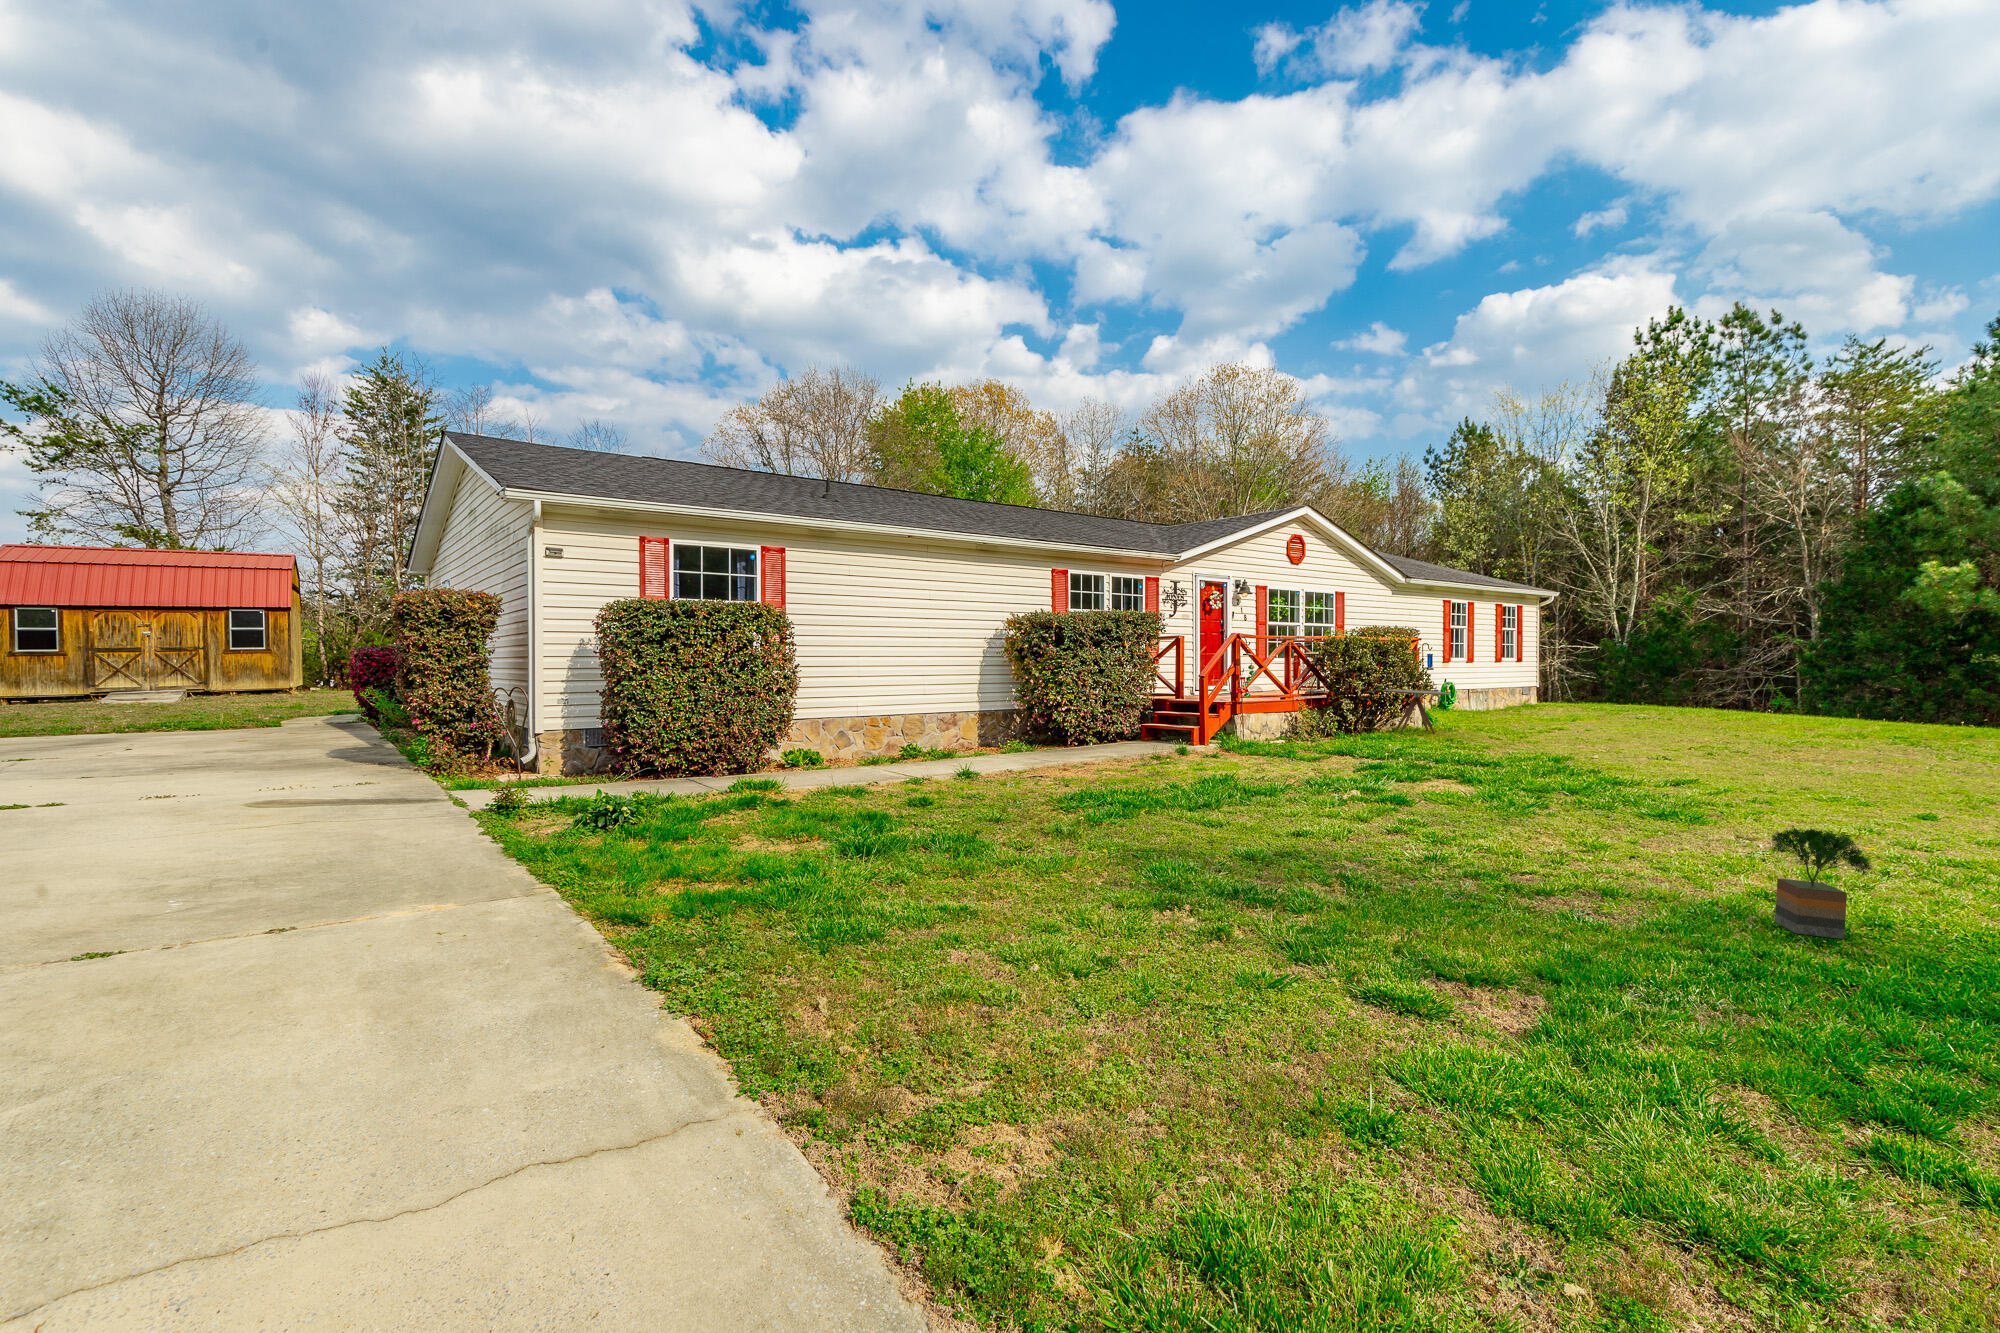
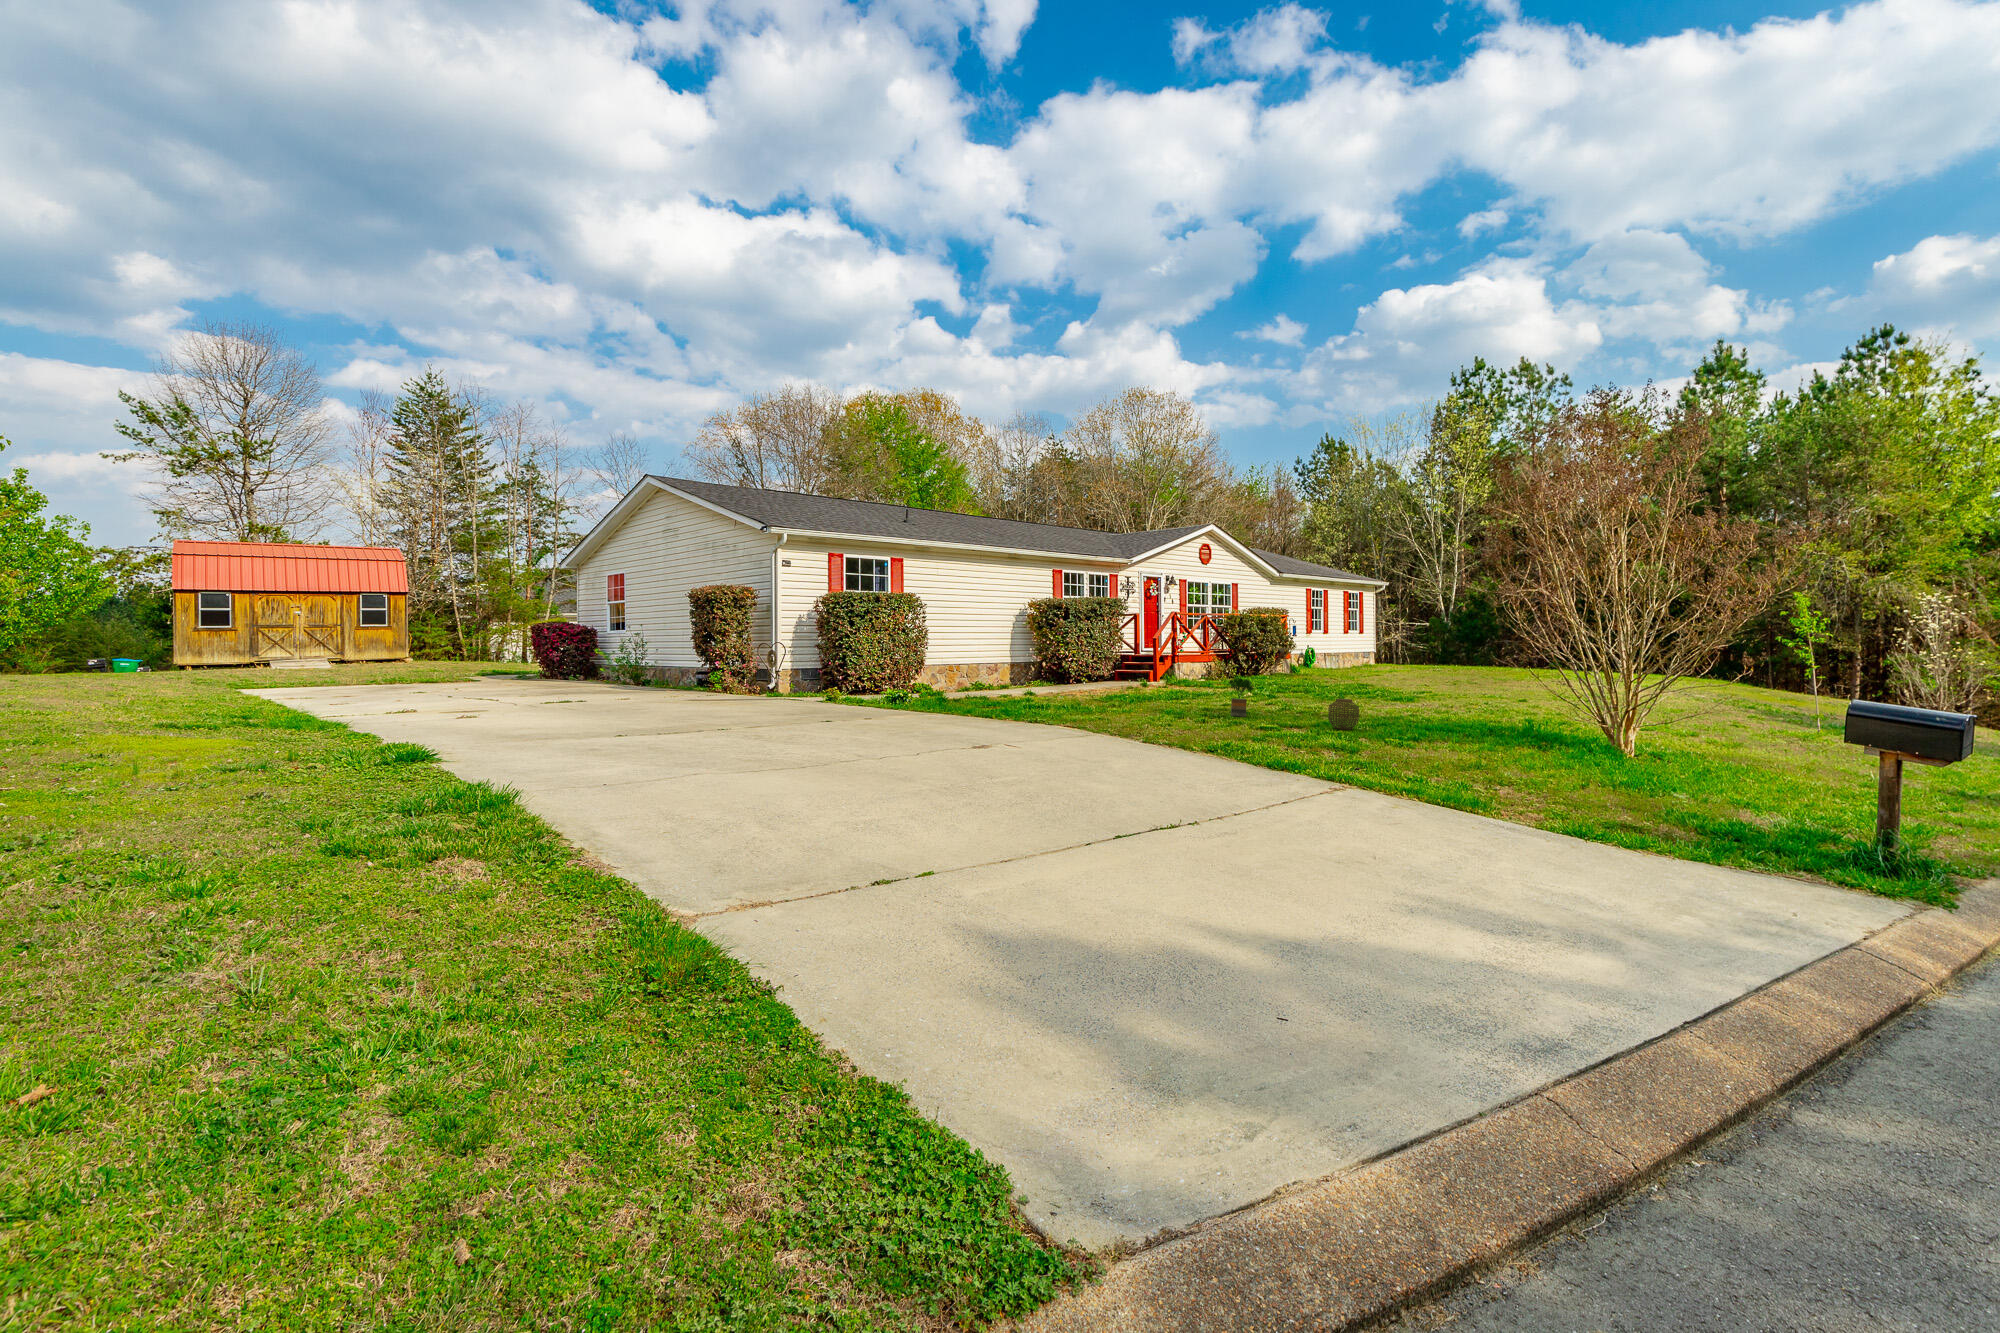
potted tree: present [1771,827,1873,939] -> present [1228,678,1253,717]
woven basket: none [1660,921,1786,1037] -> present [1328,699,1359,730]

